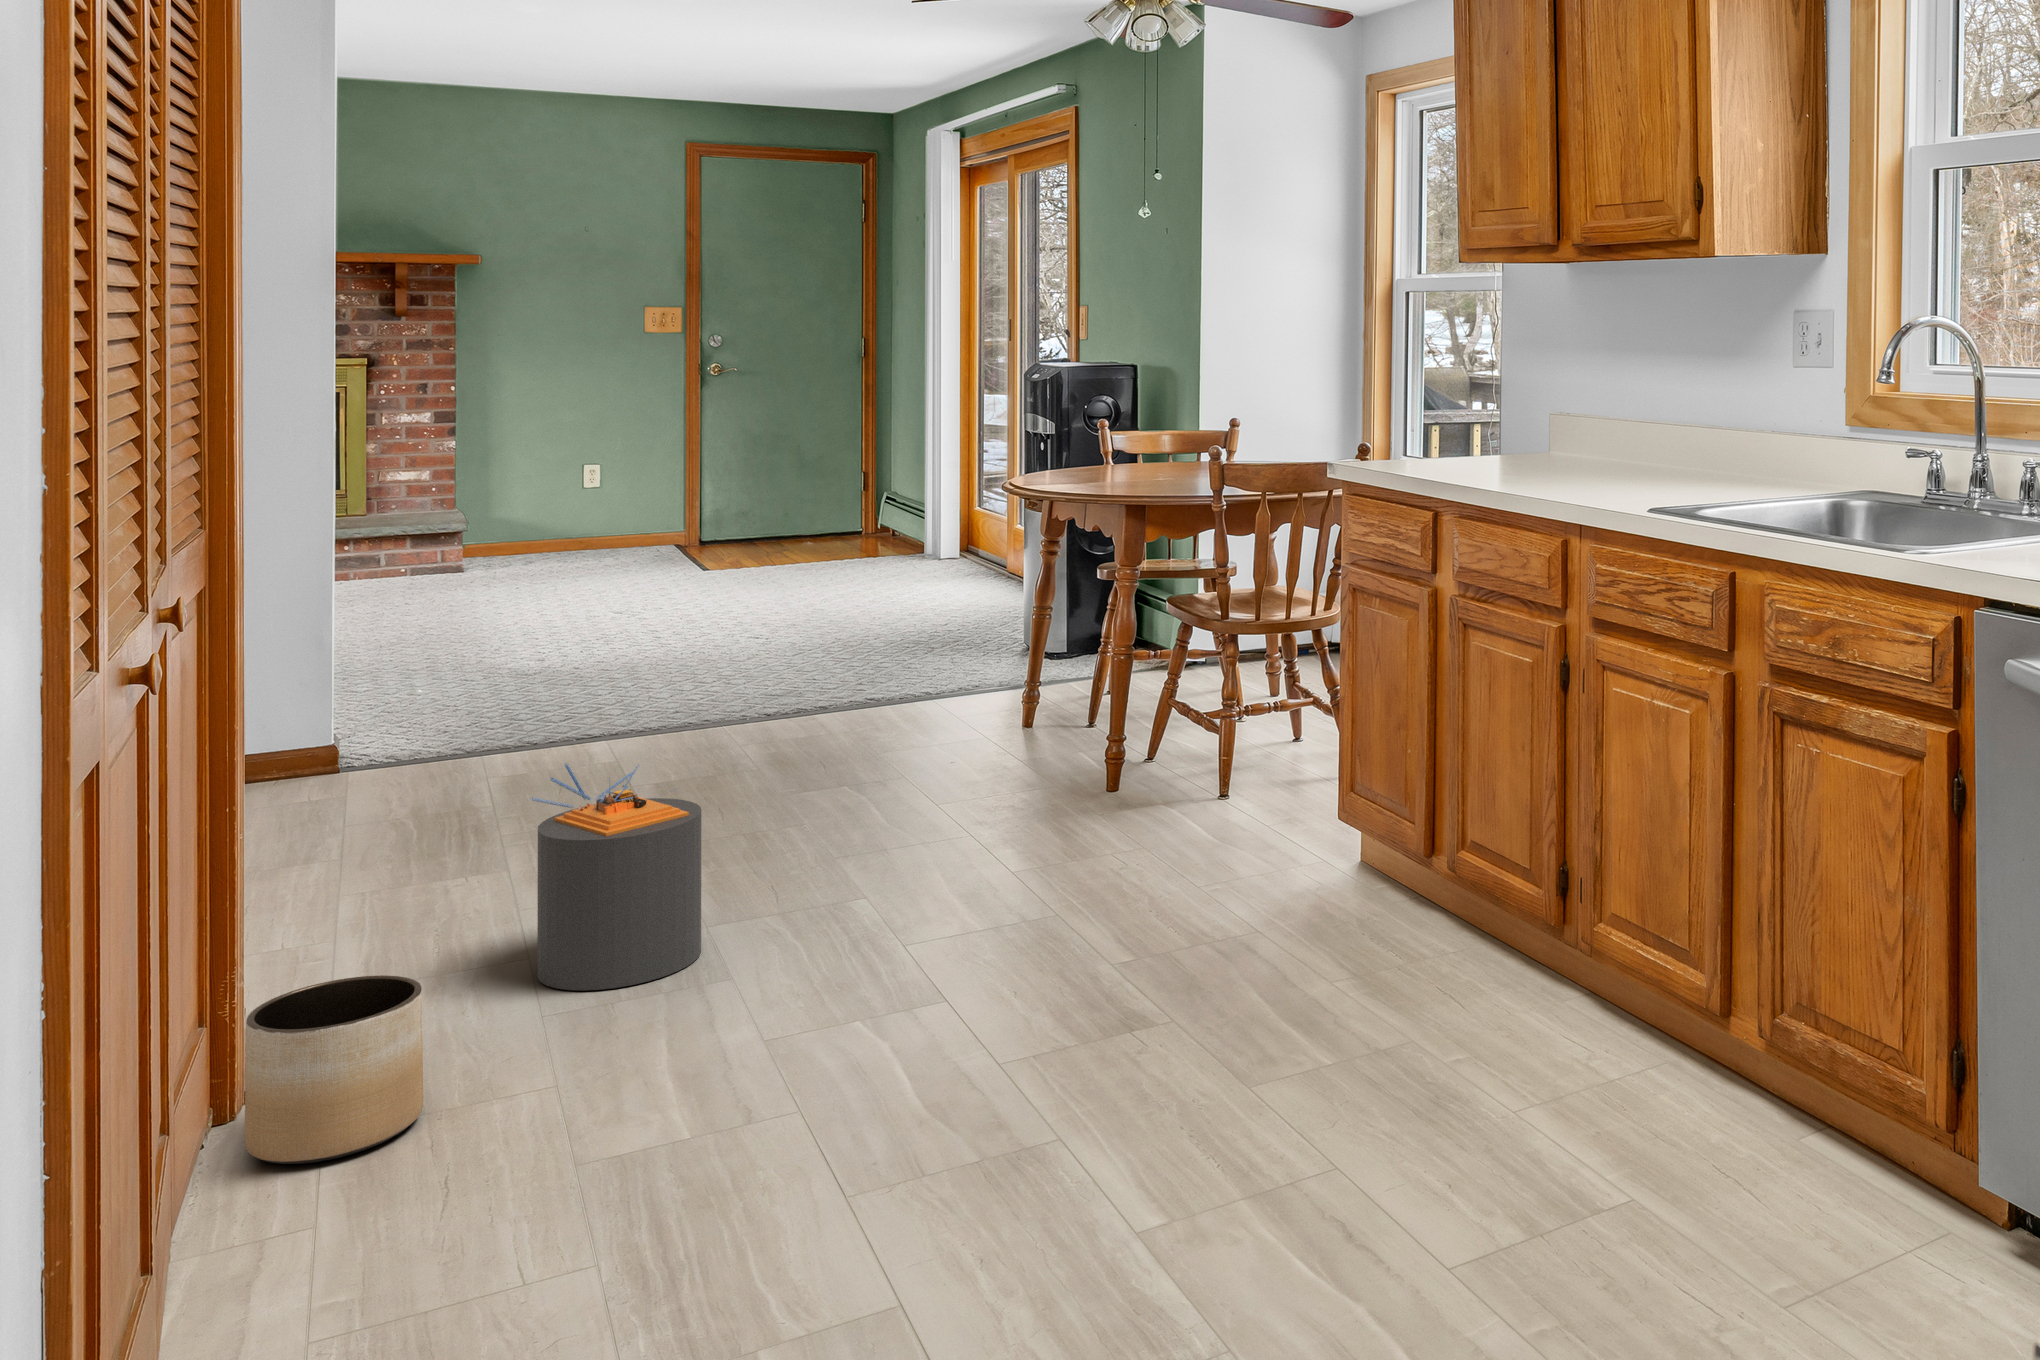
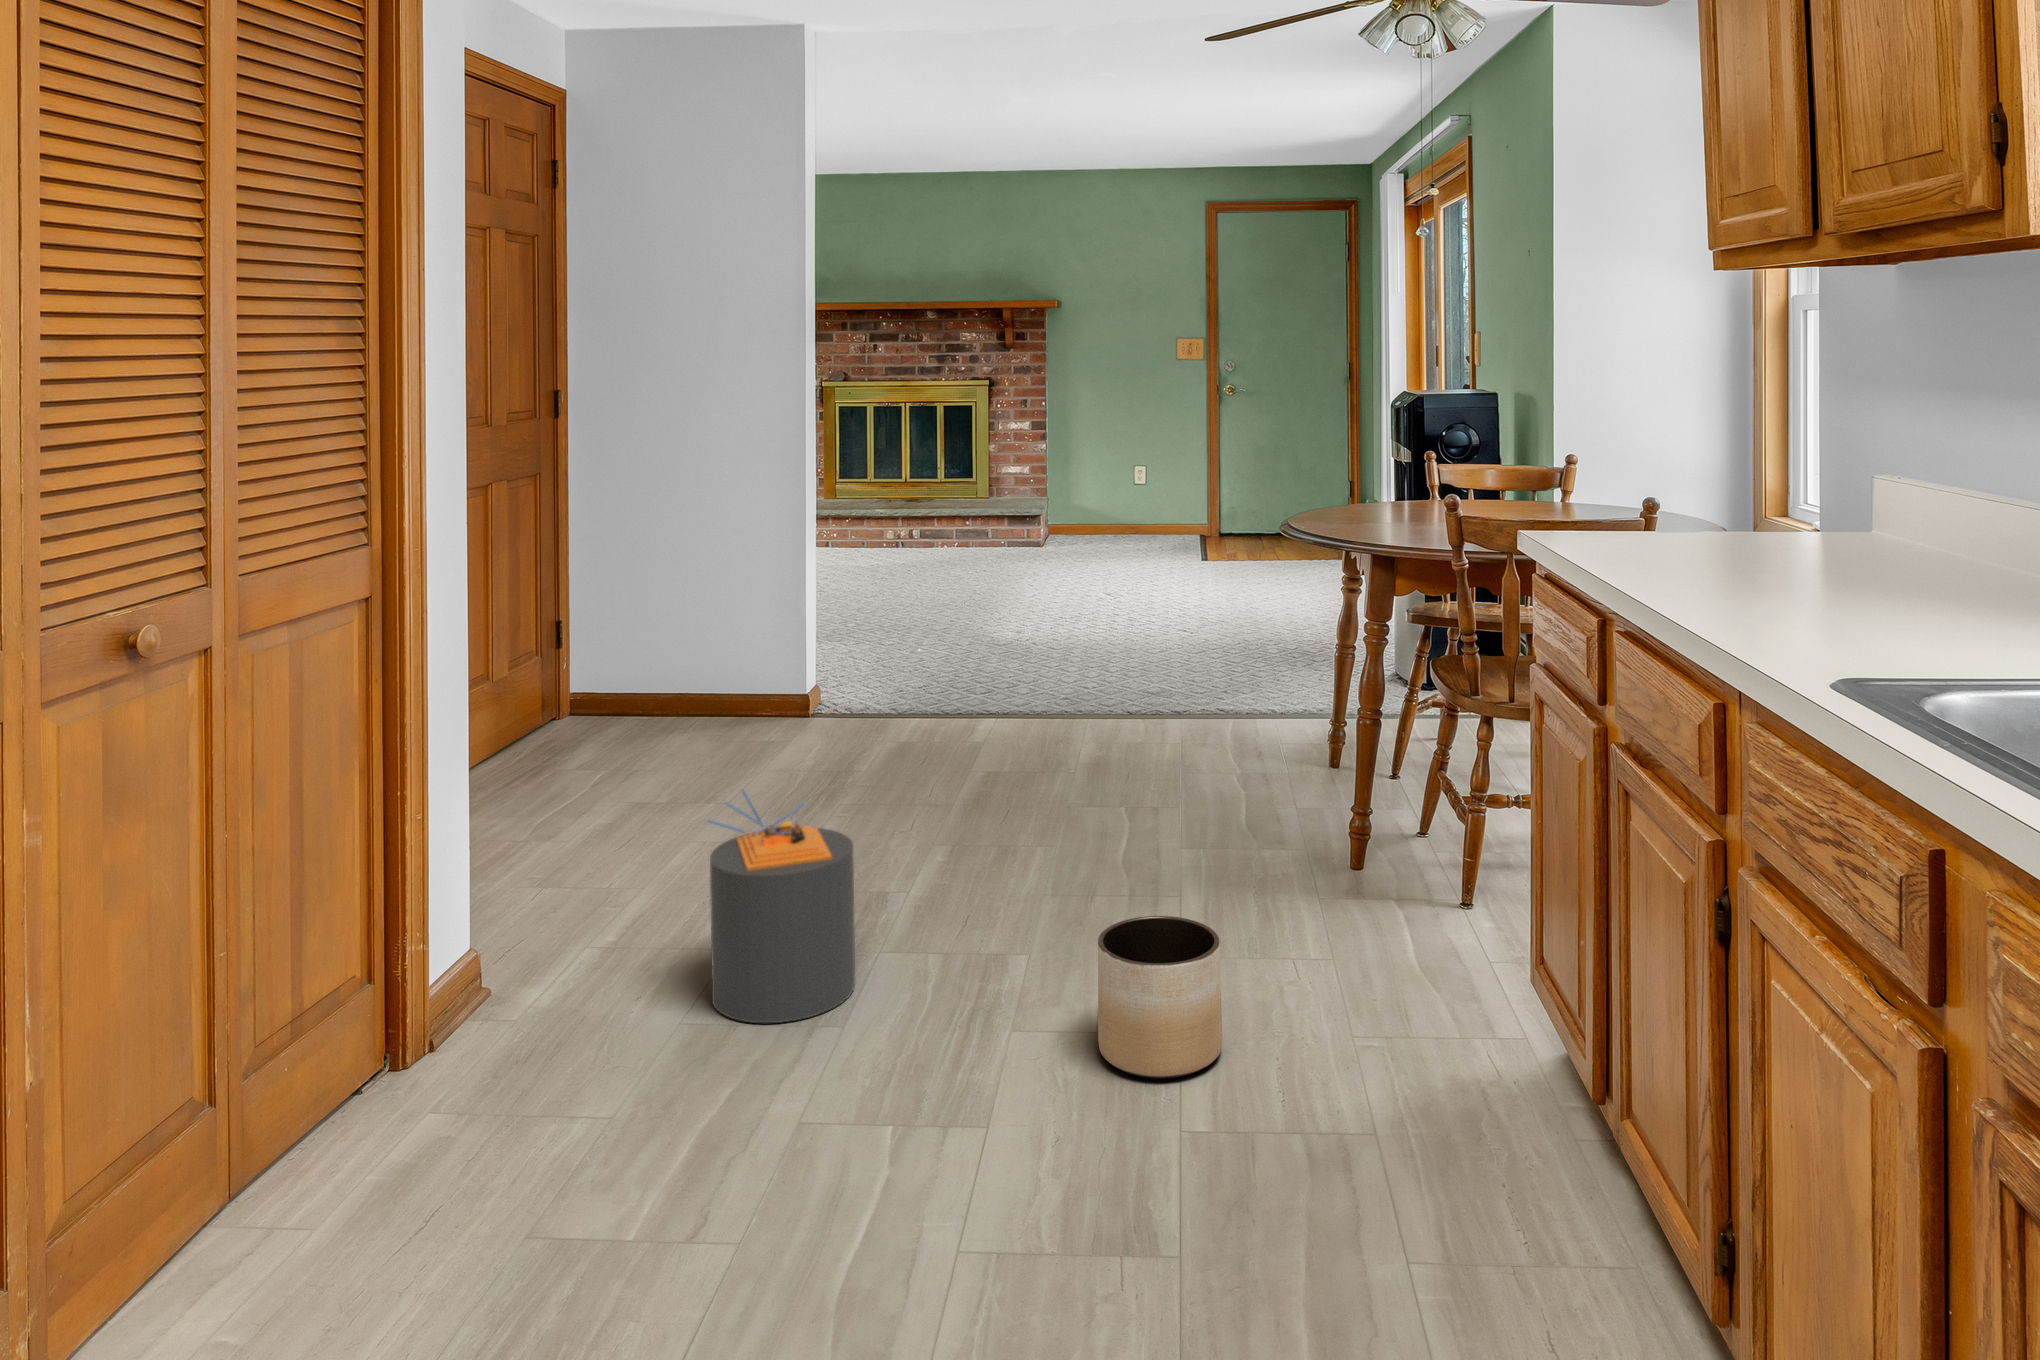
planter: present [244,975,423,1164] -> present [1098,916,1222,1078]

